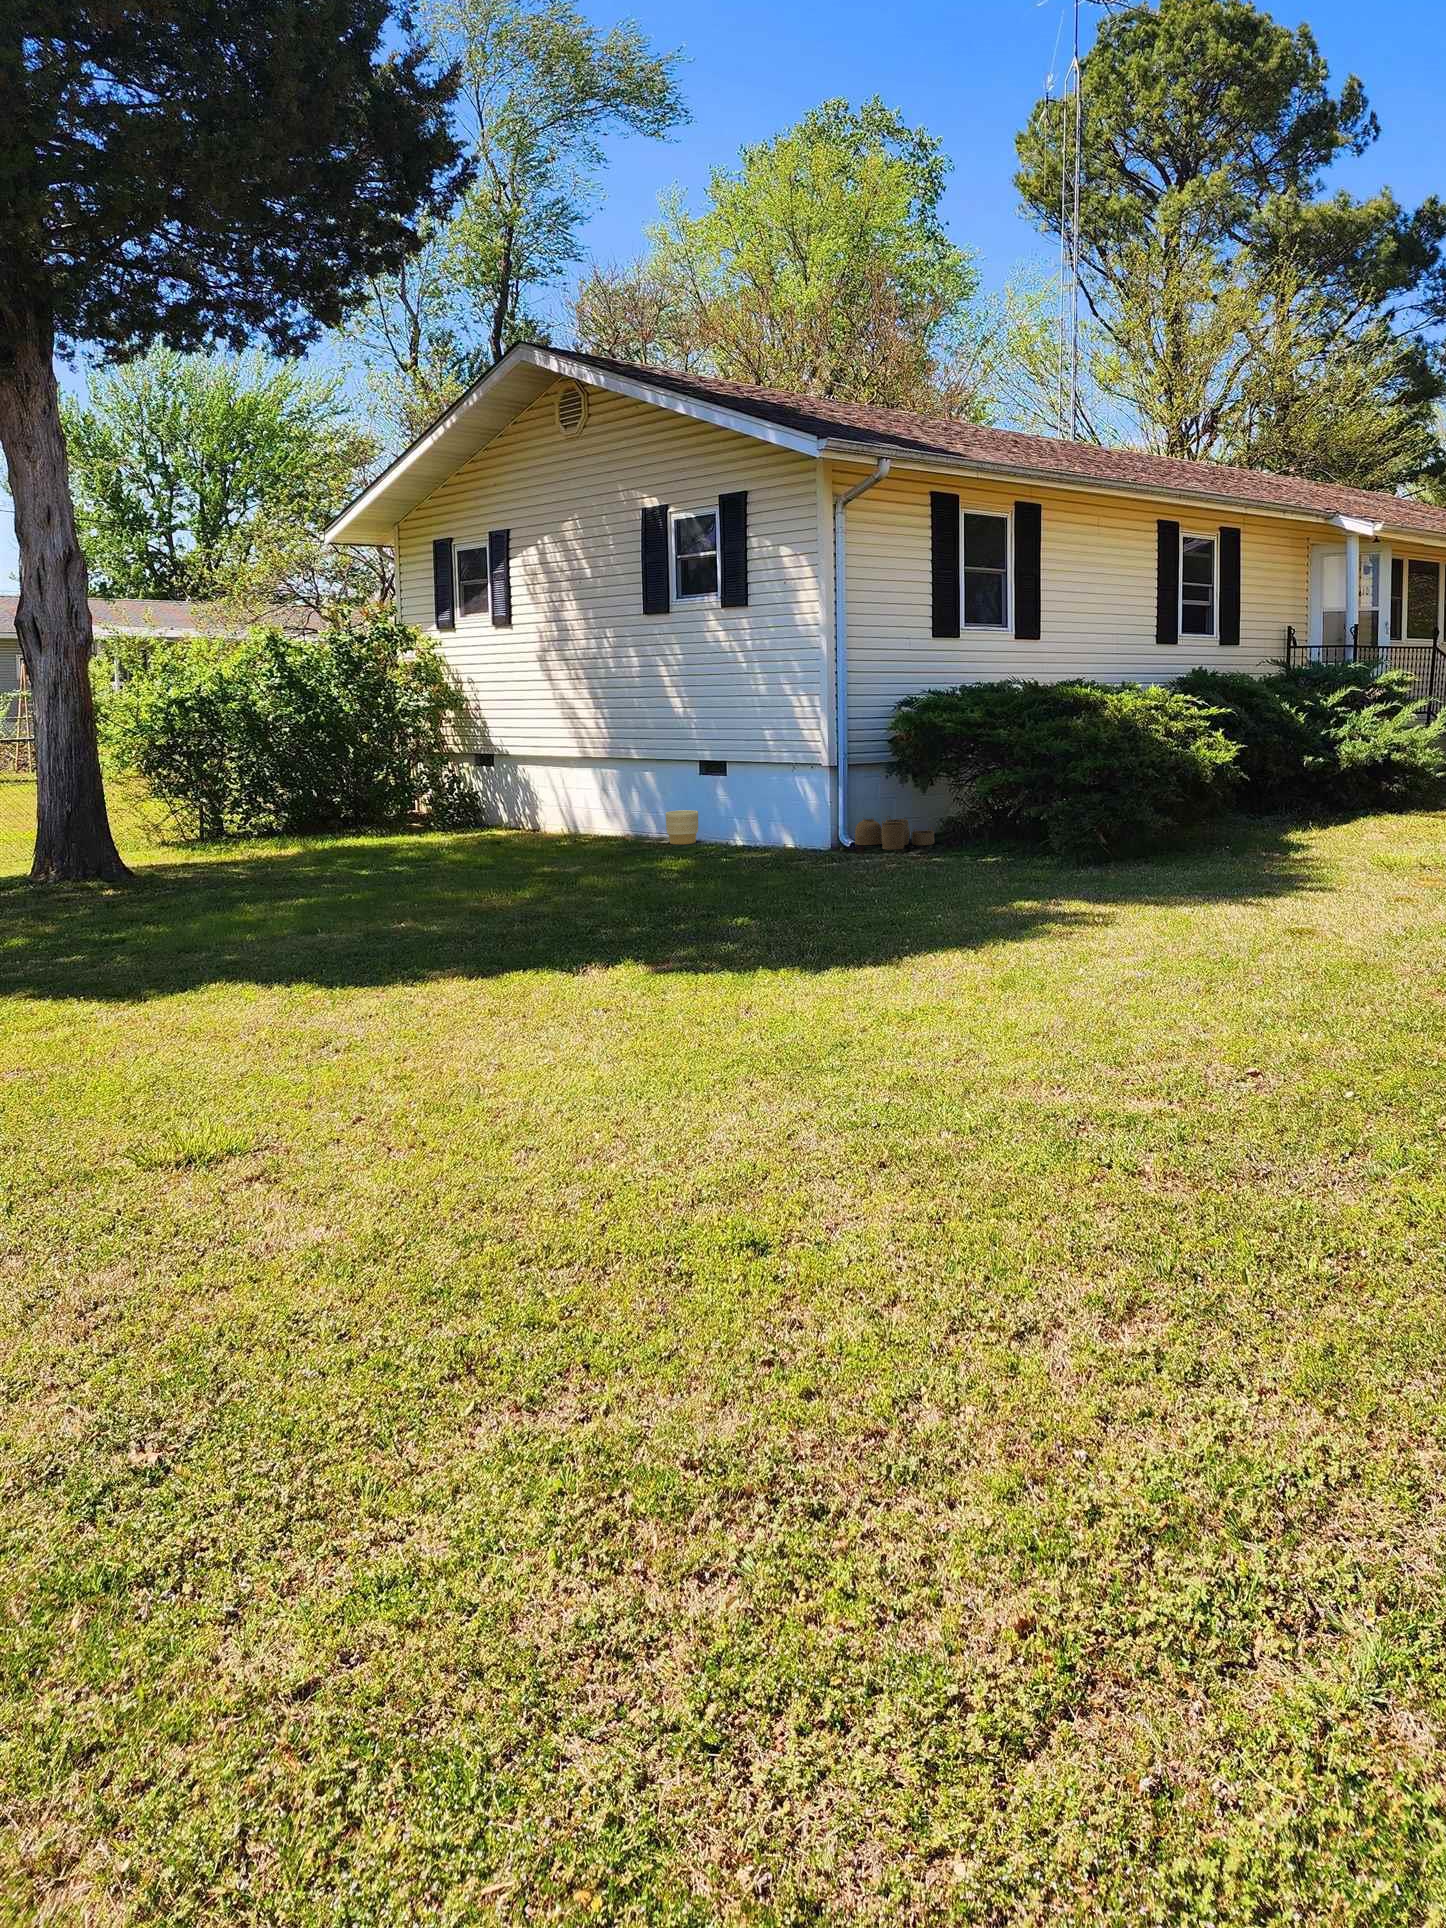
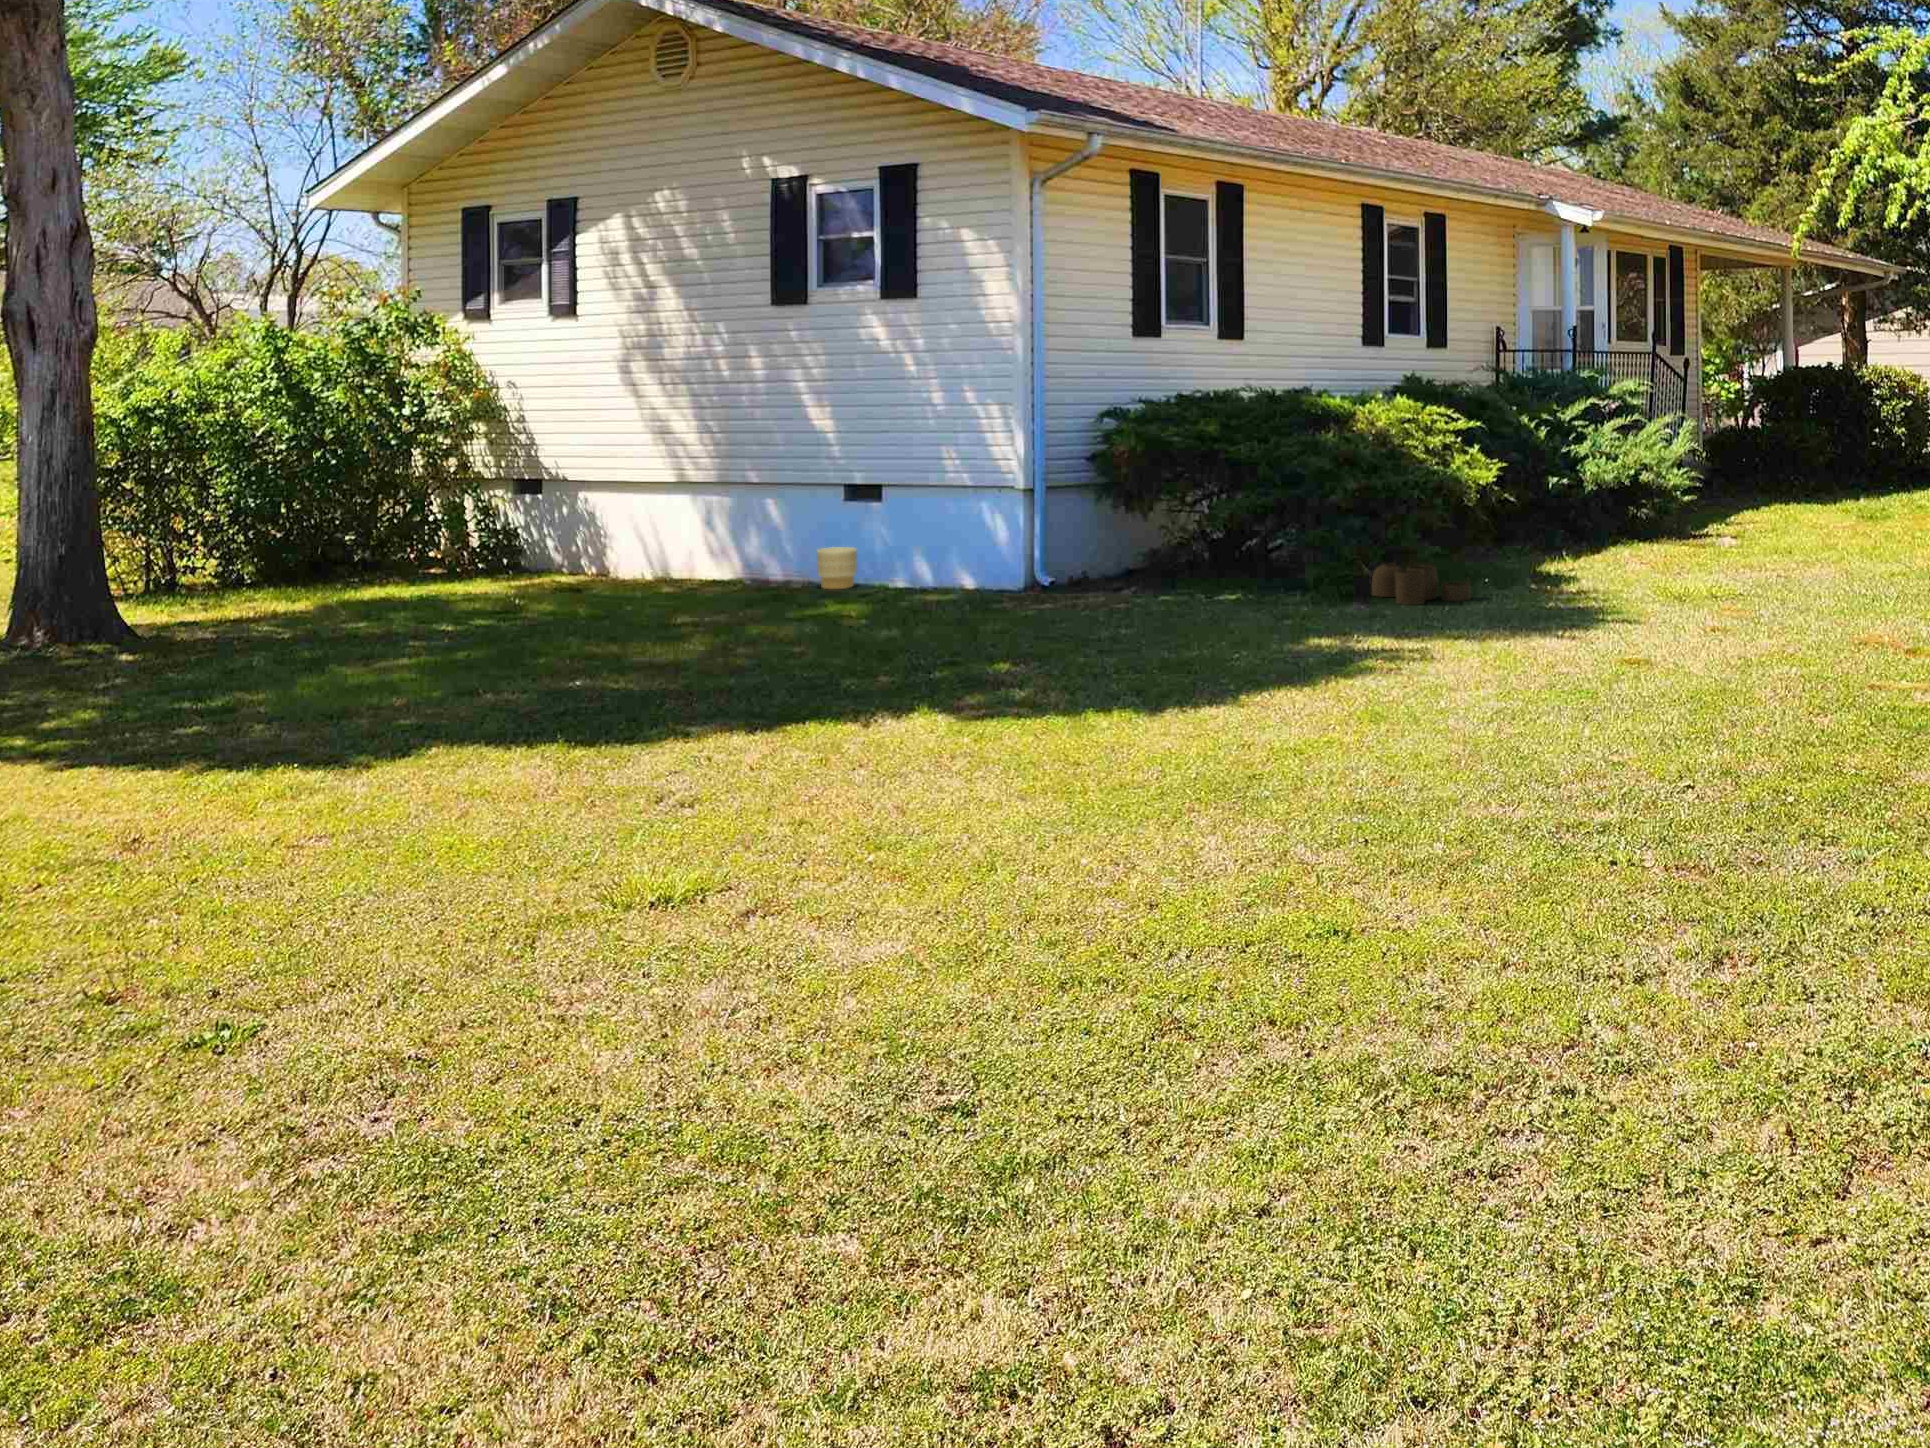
woven basket: present [855,816,934,850] -> present [1372,564,1471,605]

